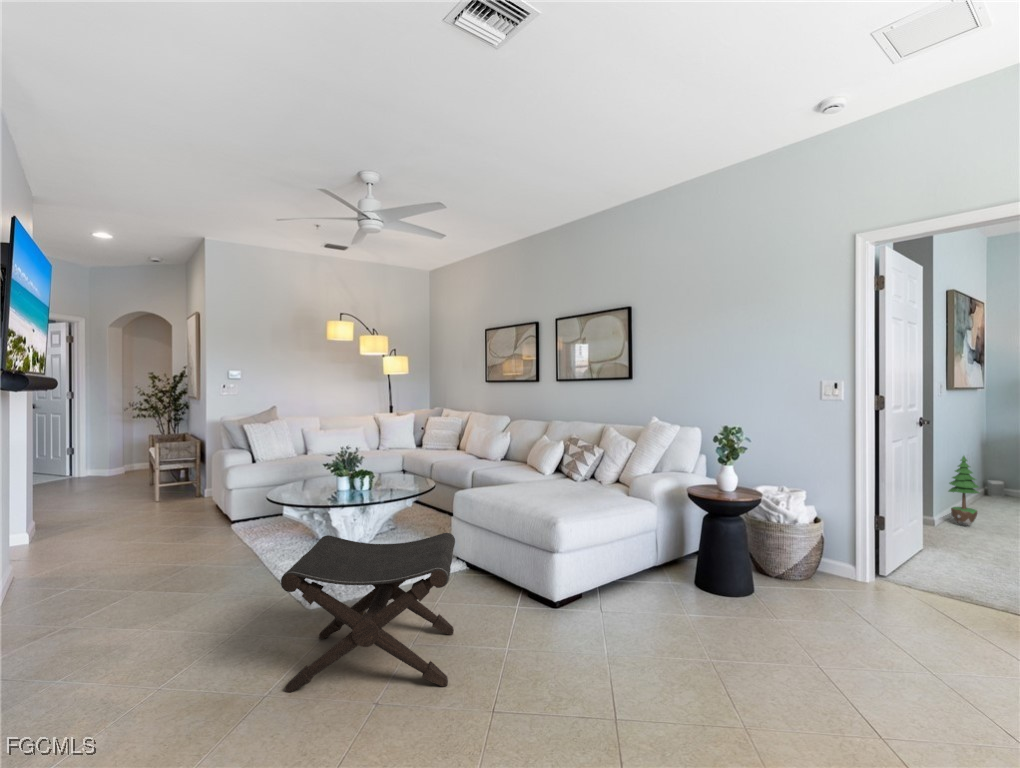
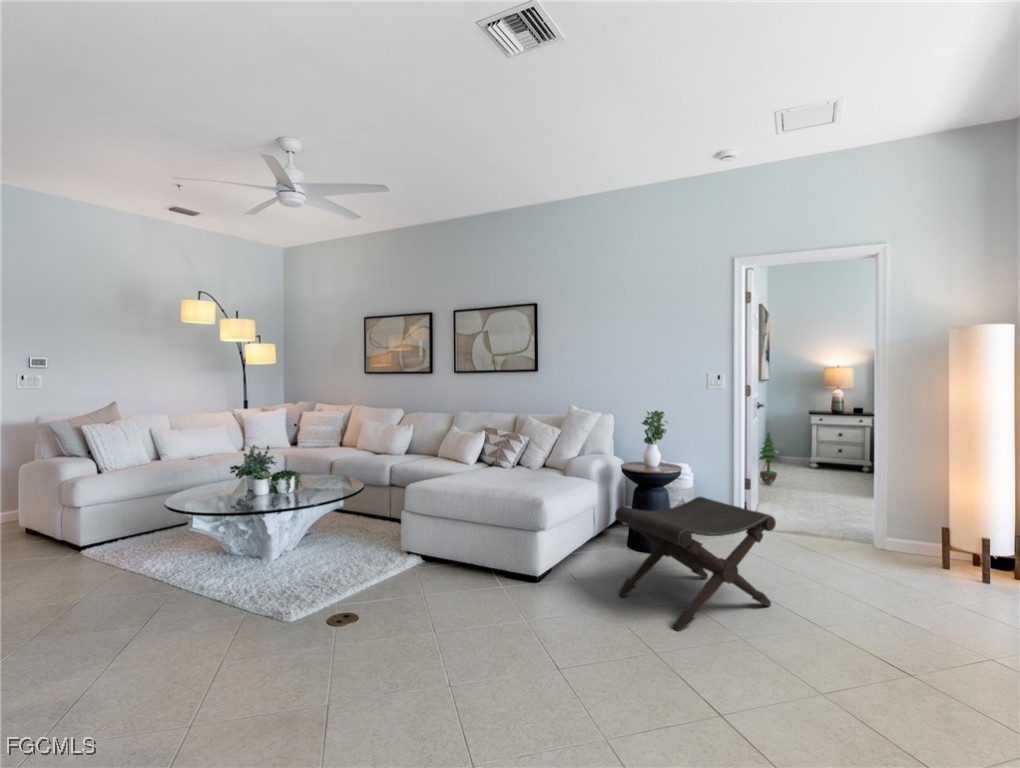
footstool: present [281,533,455,692] -> present [615,497,776,631]

